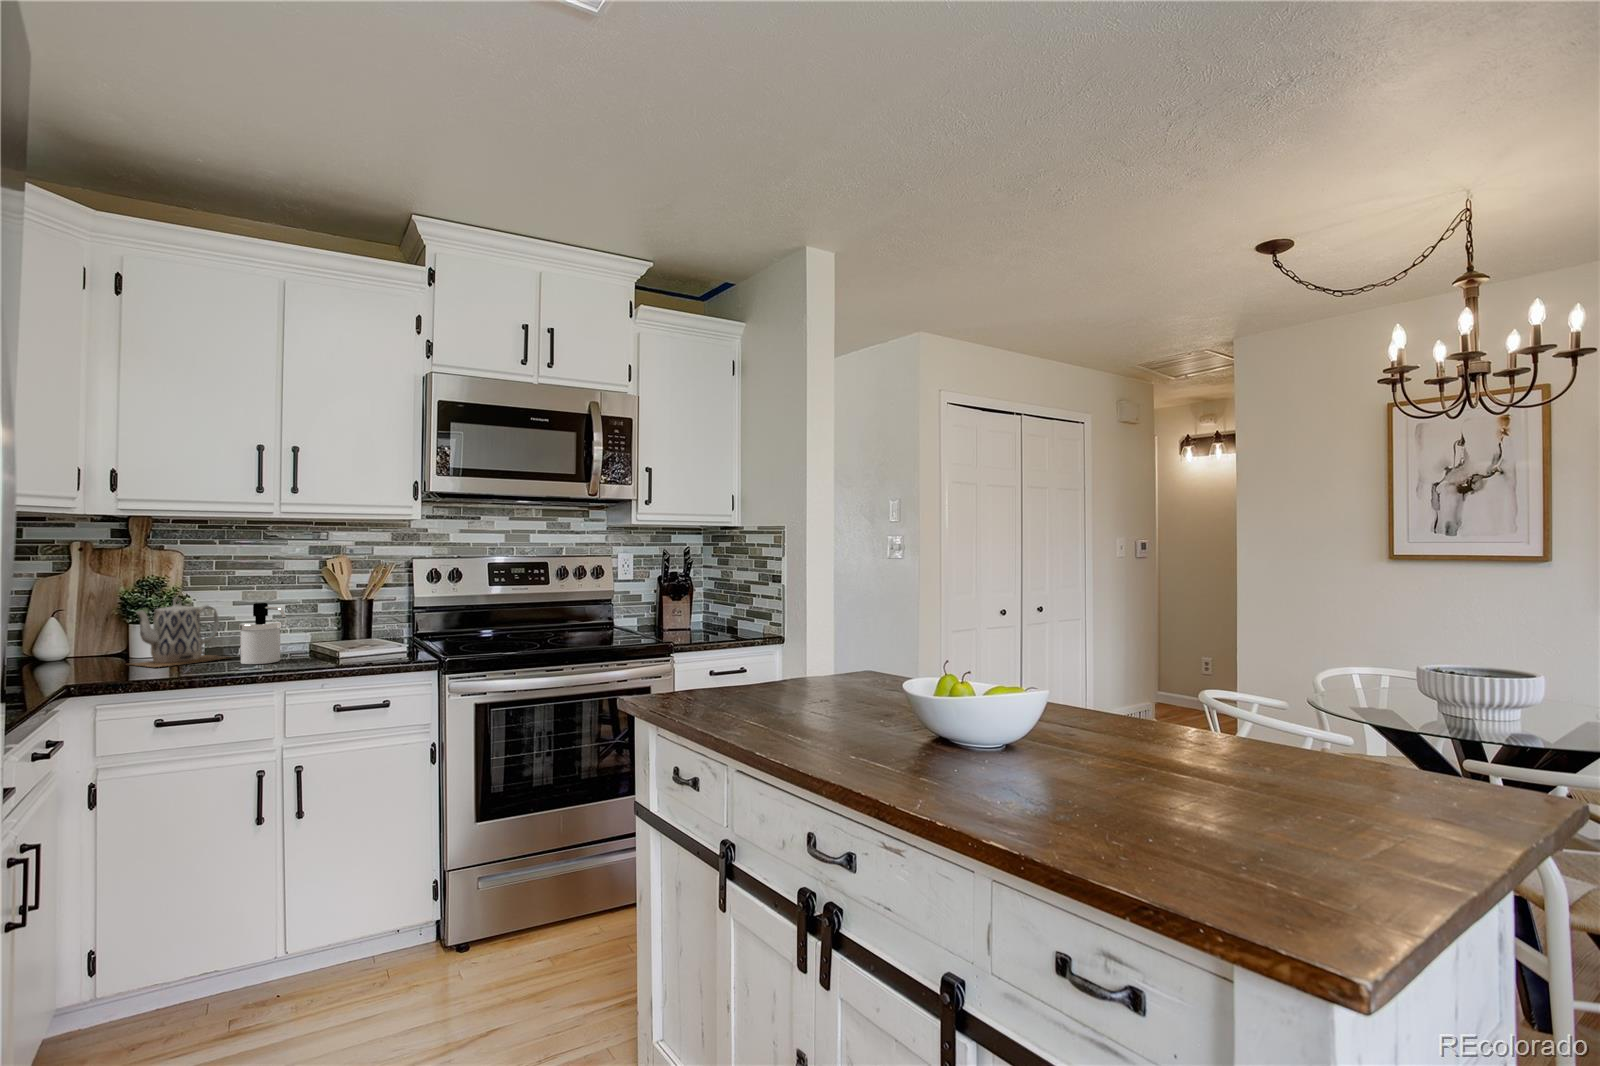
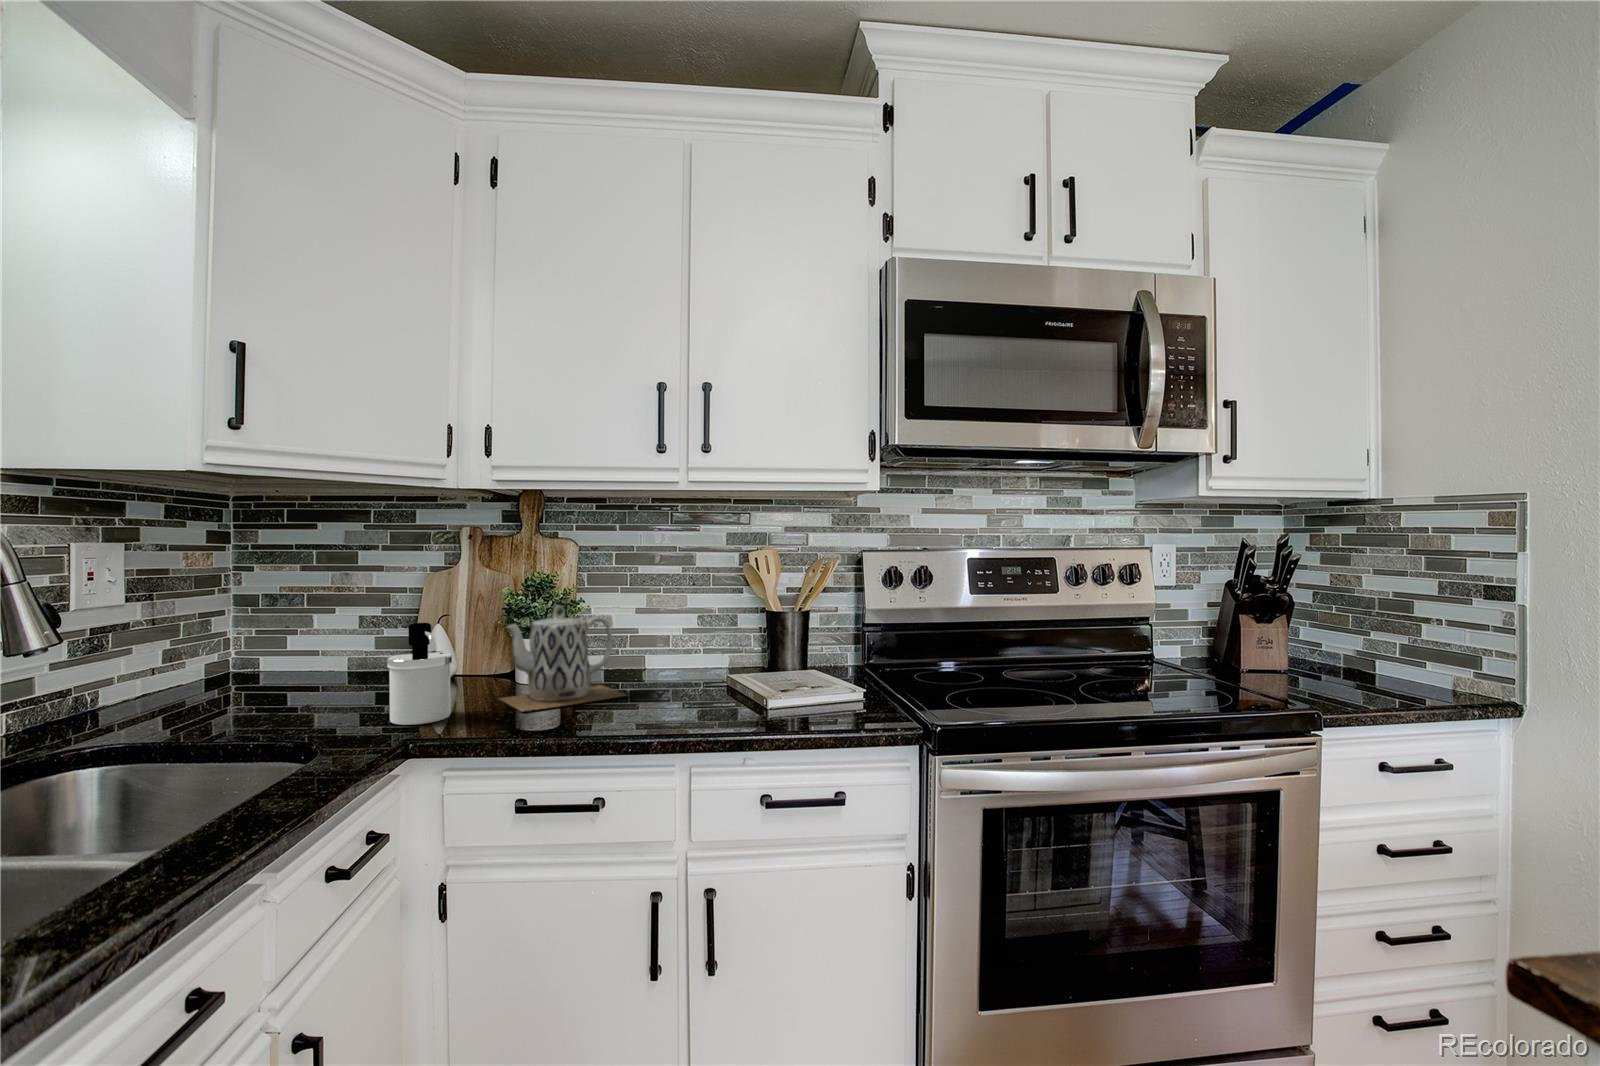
soap dispenser: present [239,603,286,664] -> present [387,623,452,725]

